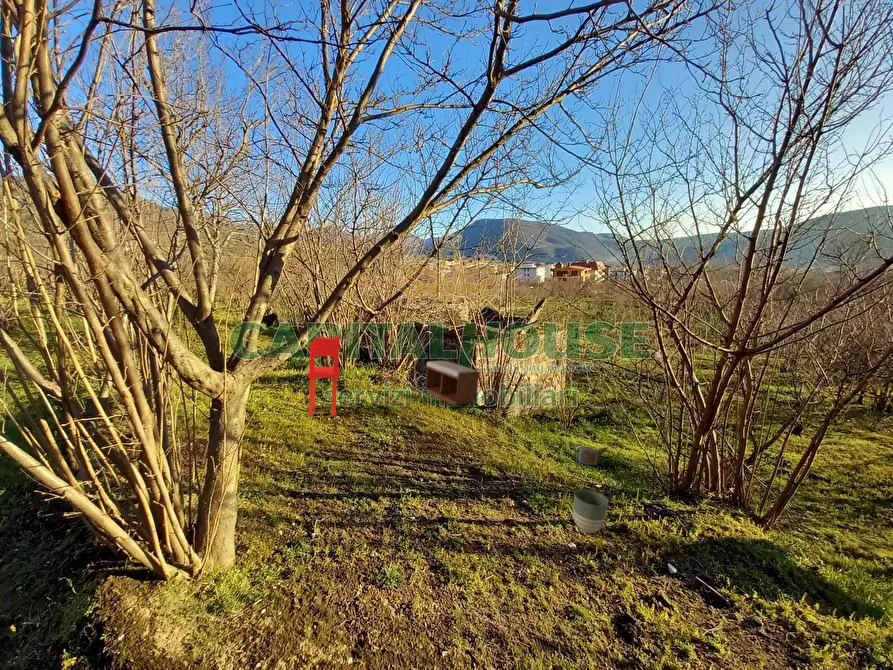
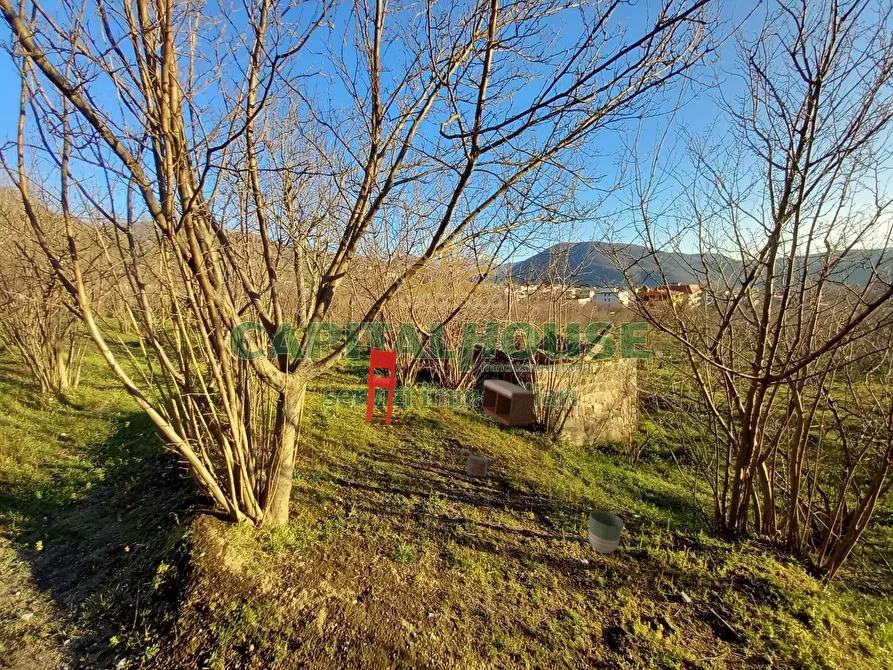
watering can: present [573,444,608,465] -> present [460,450,500,477]

